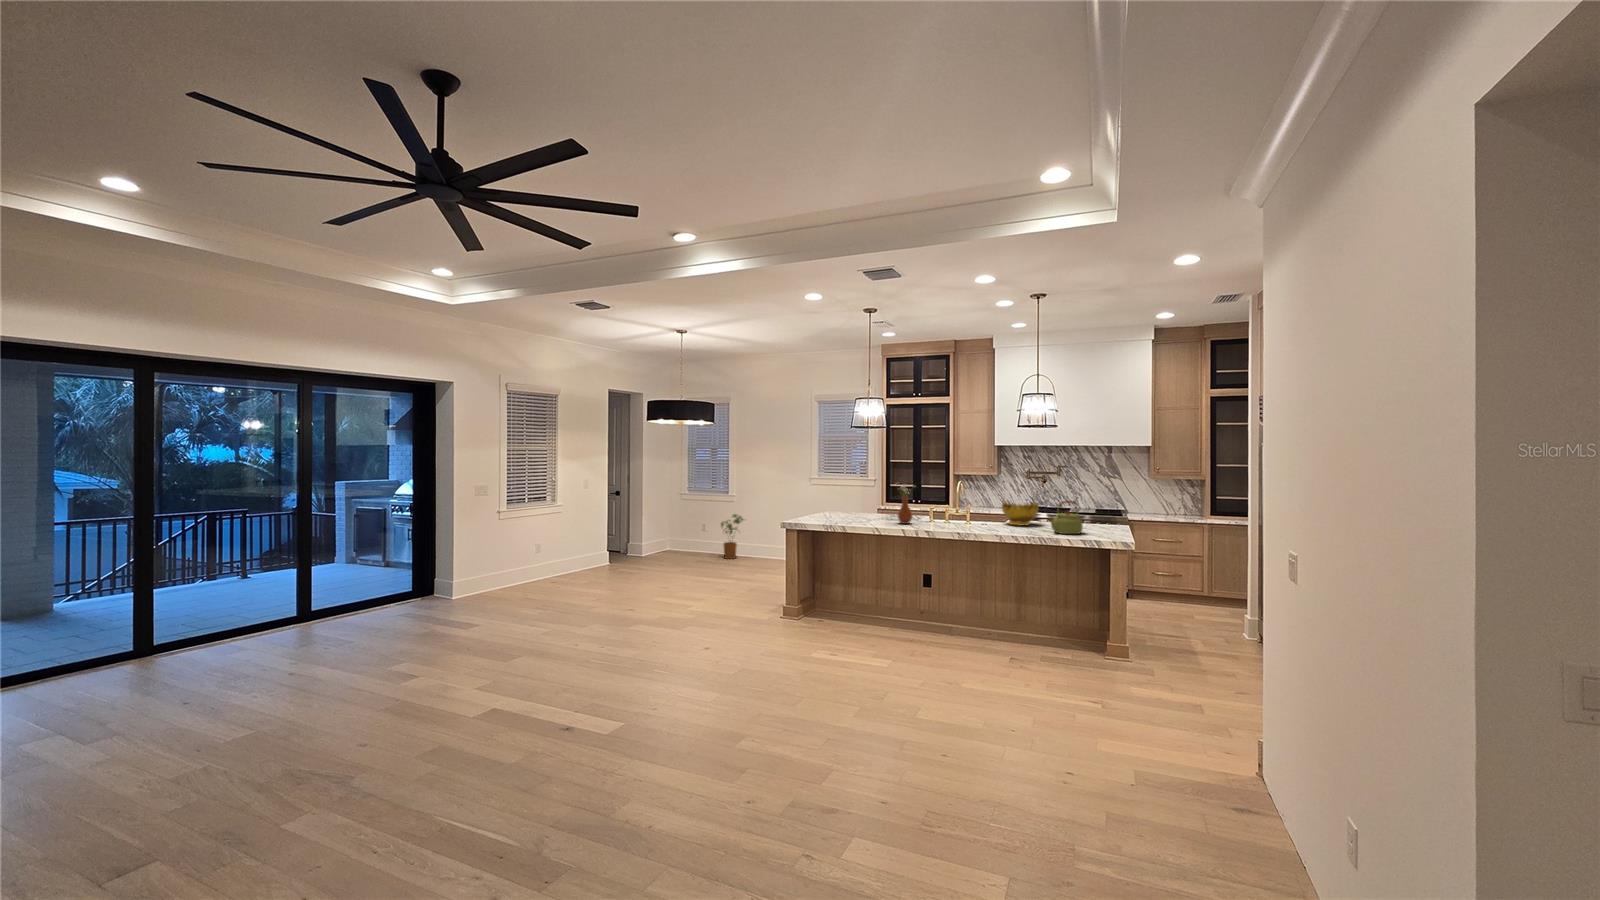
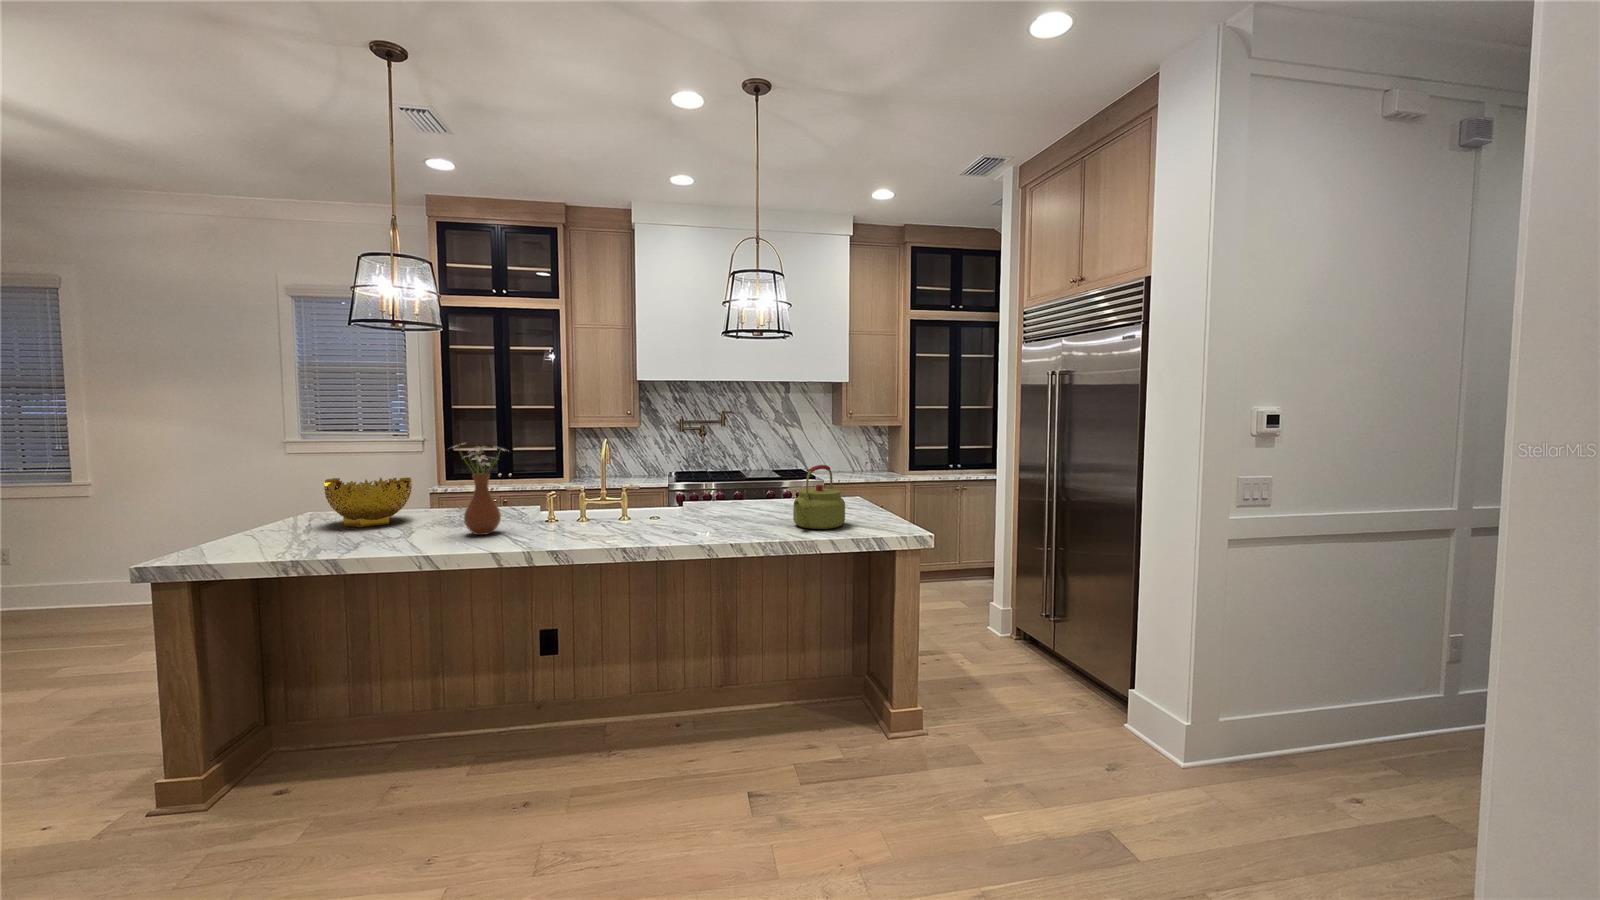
decorative bowl: present [1002,502,1039,526] -> present [324,478,412,527]
house plant: present [721,514,743,559] -> none [51,521,129,617]

